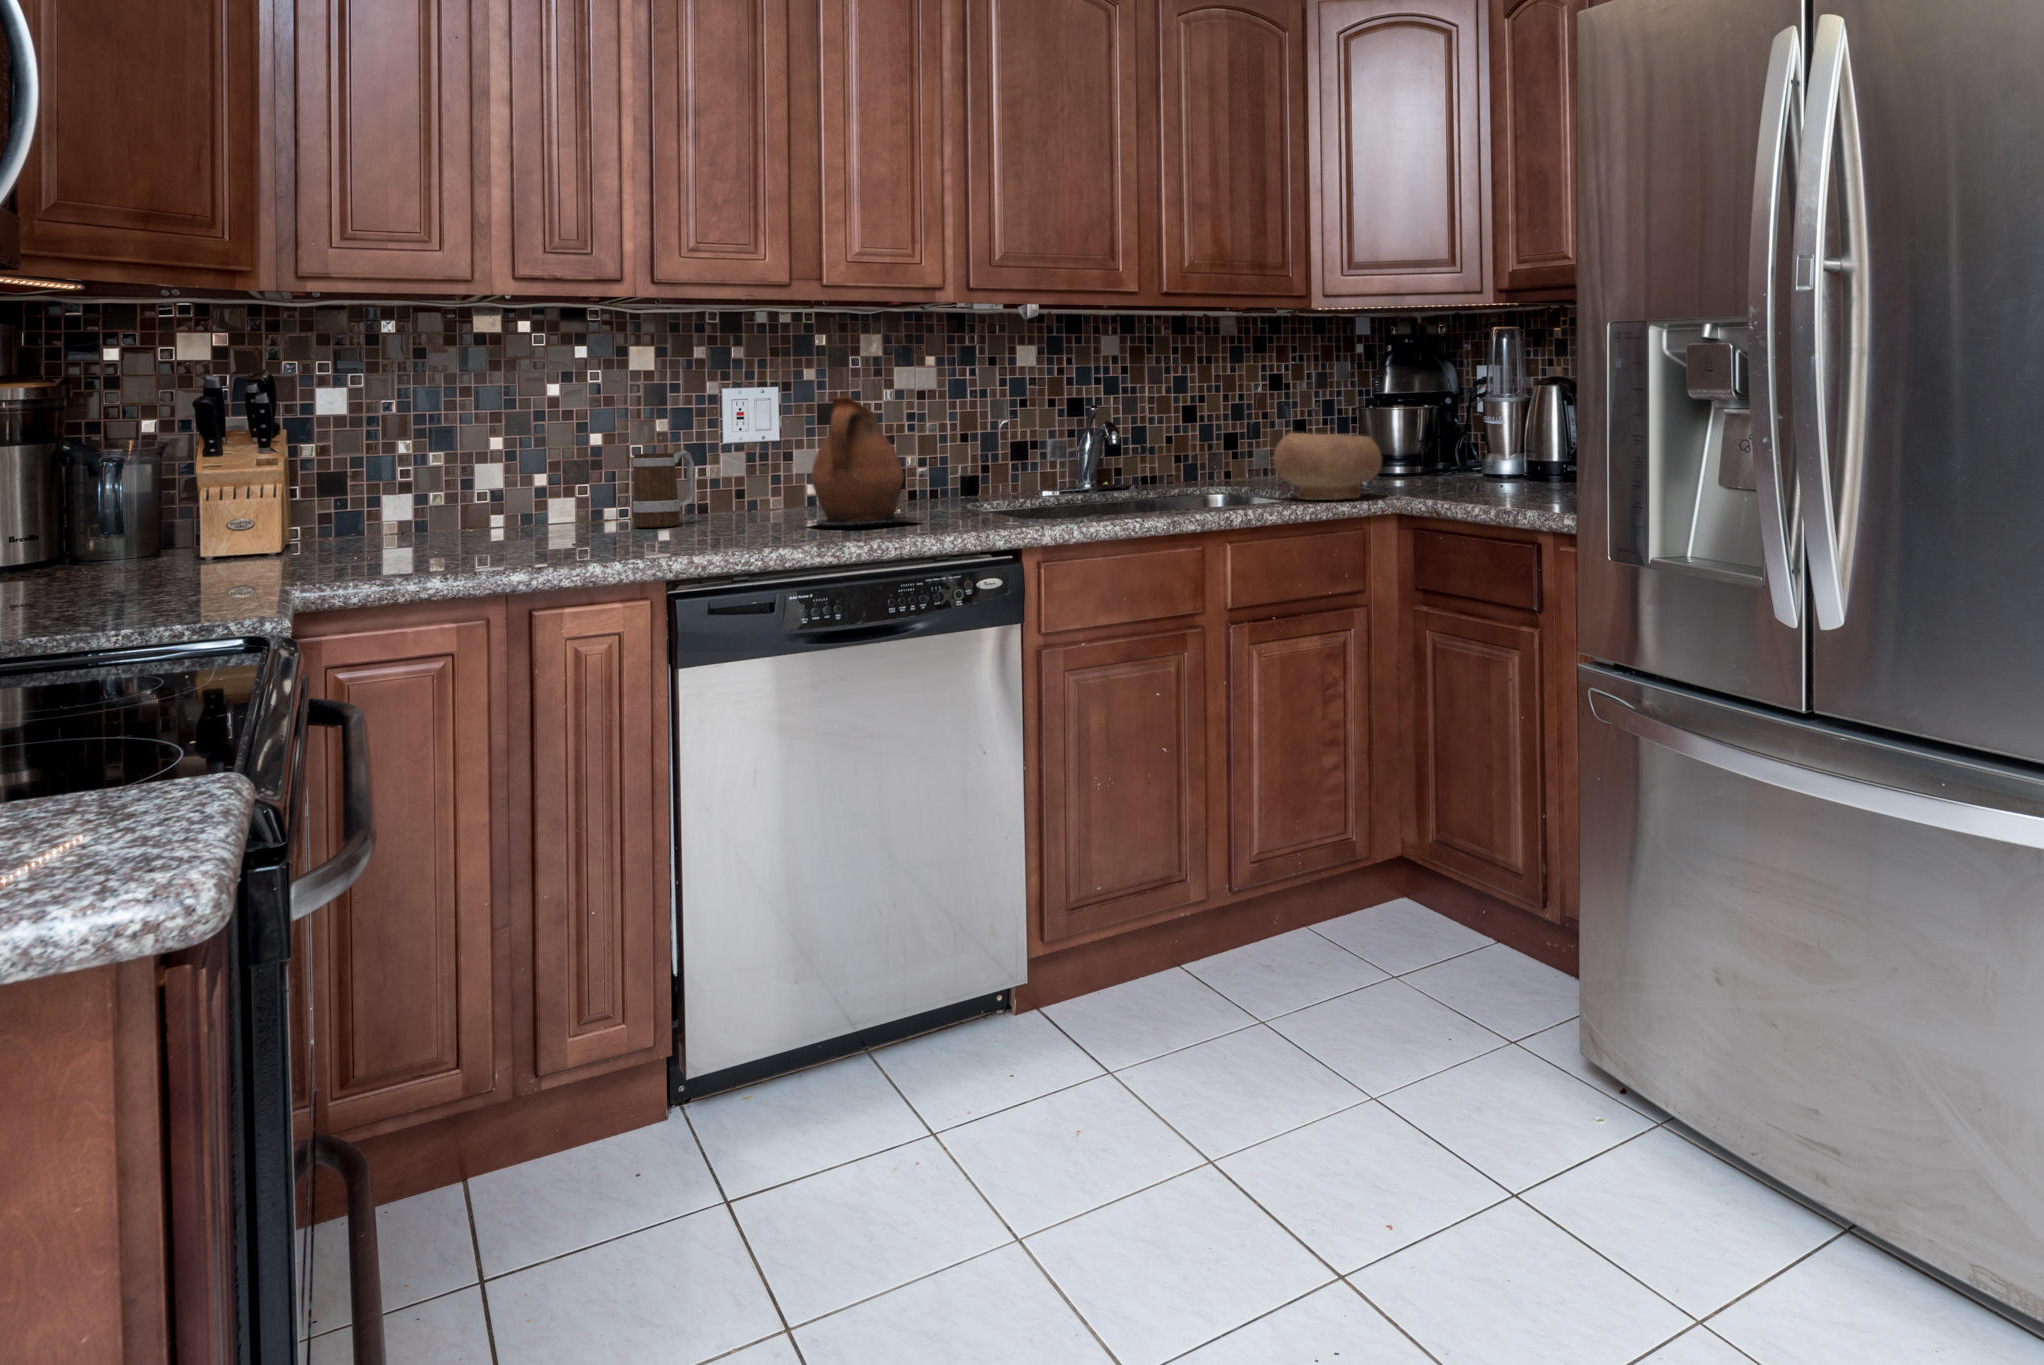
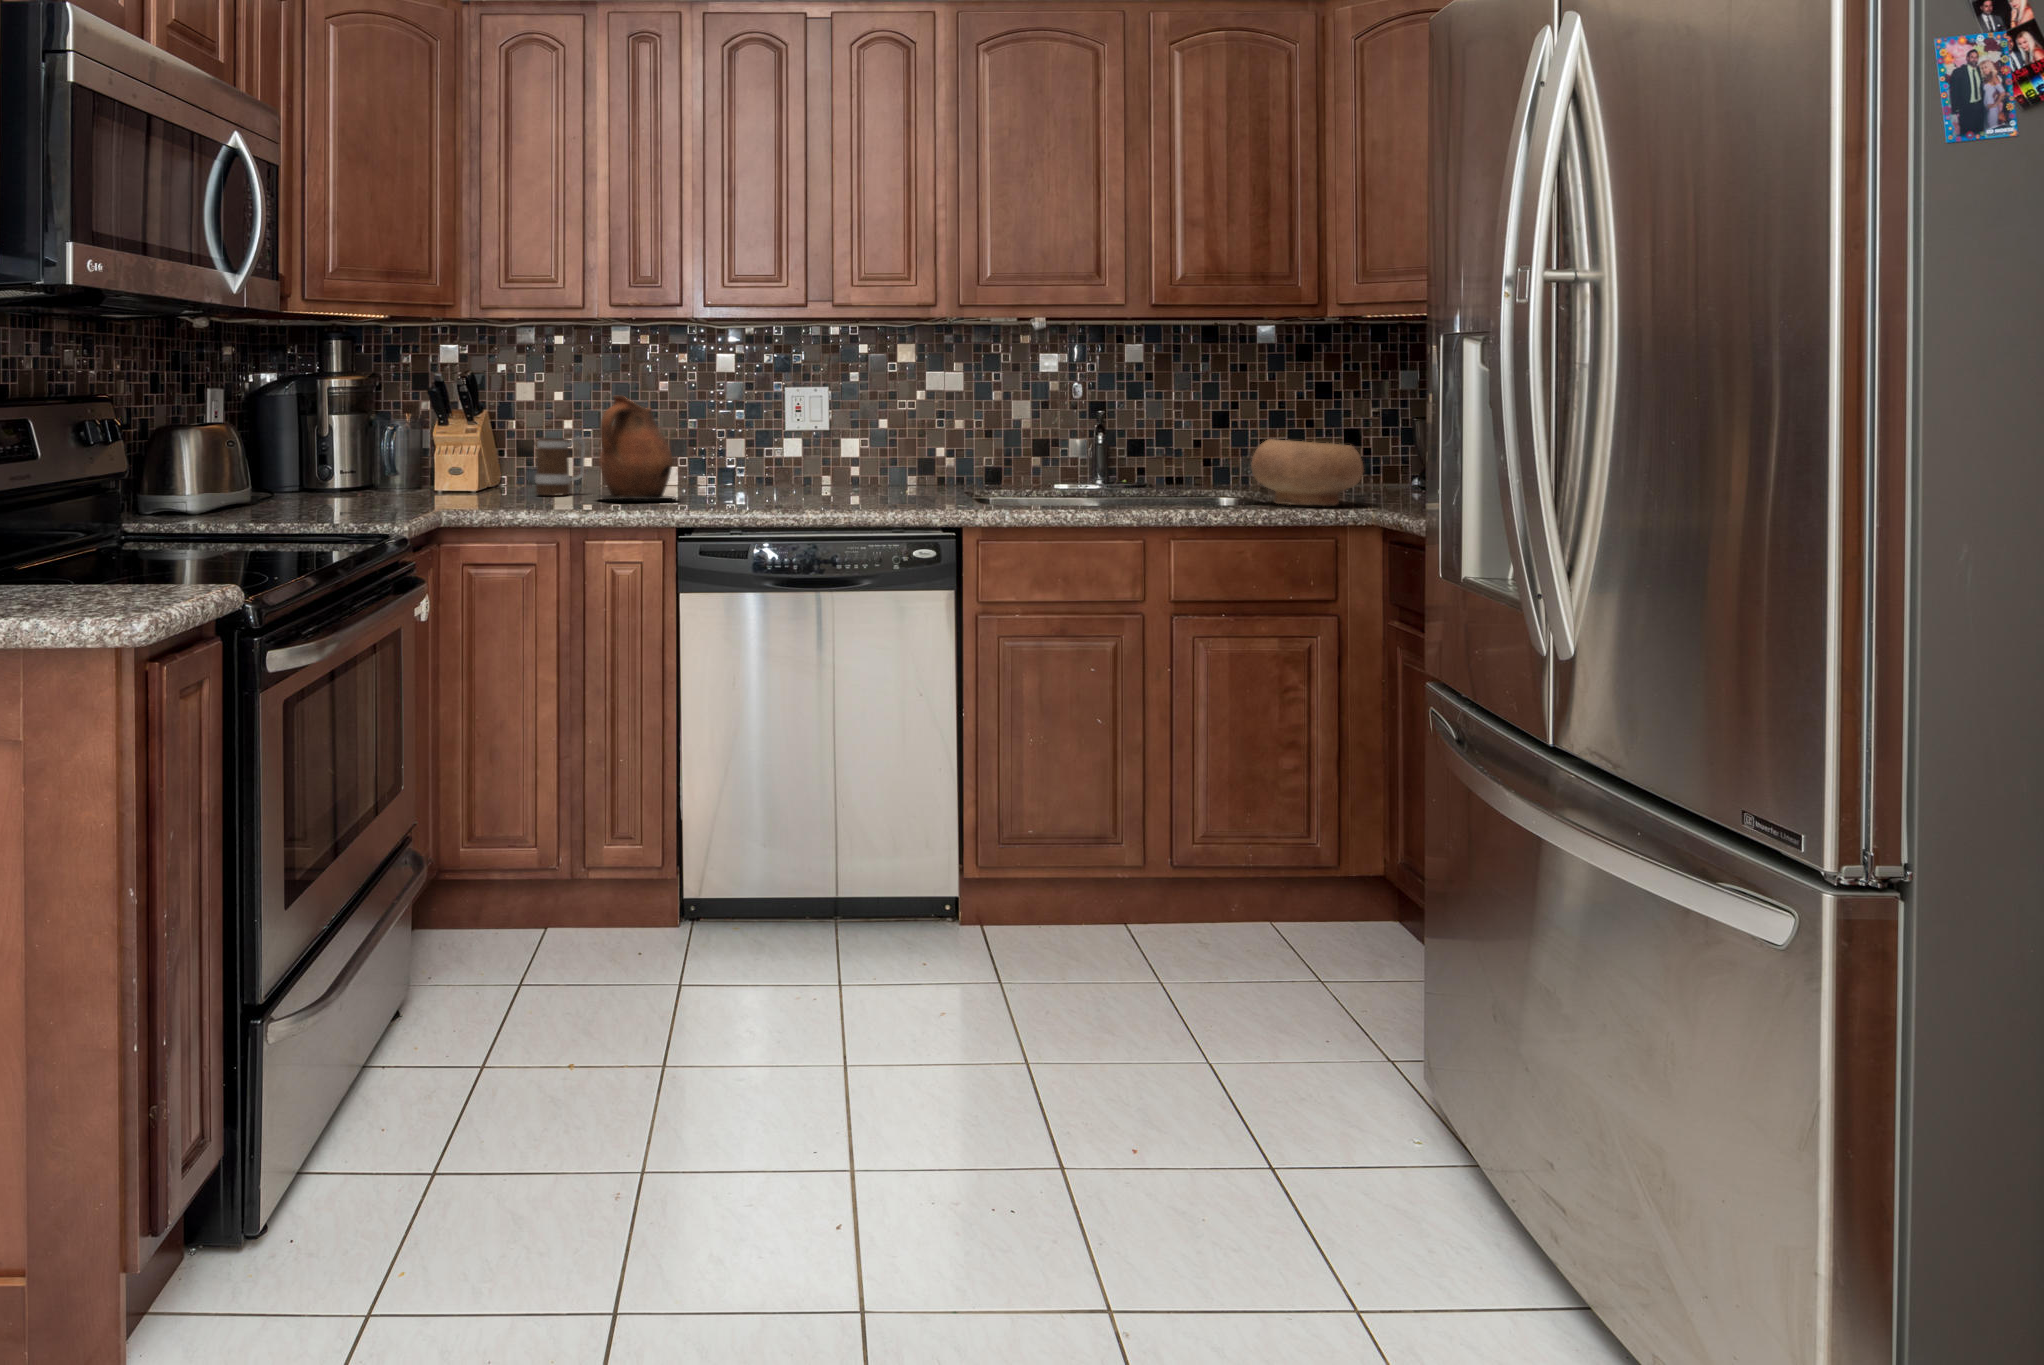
ceramic pitcher: present [800,397,919,525] -> present [598,396,677,500]
mug: present [633,451,694,527] -> present [535,437,585,496]

